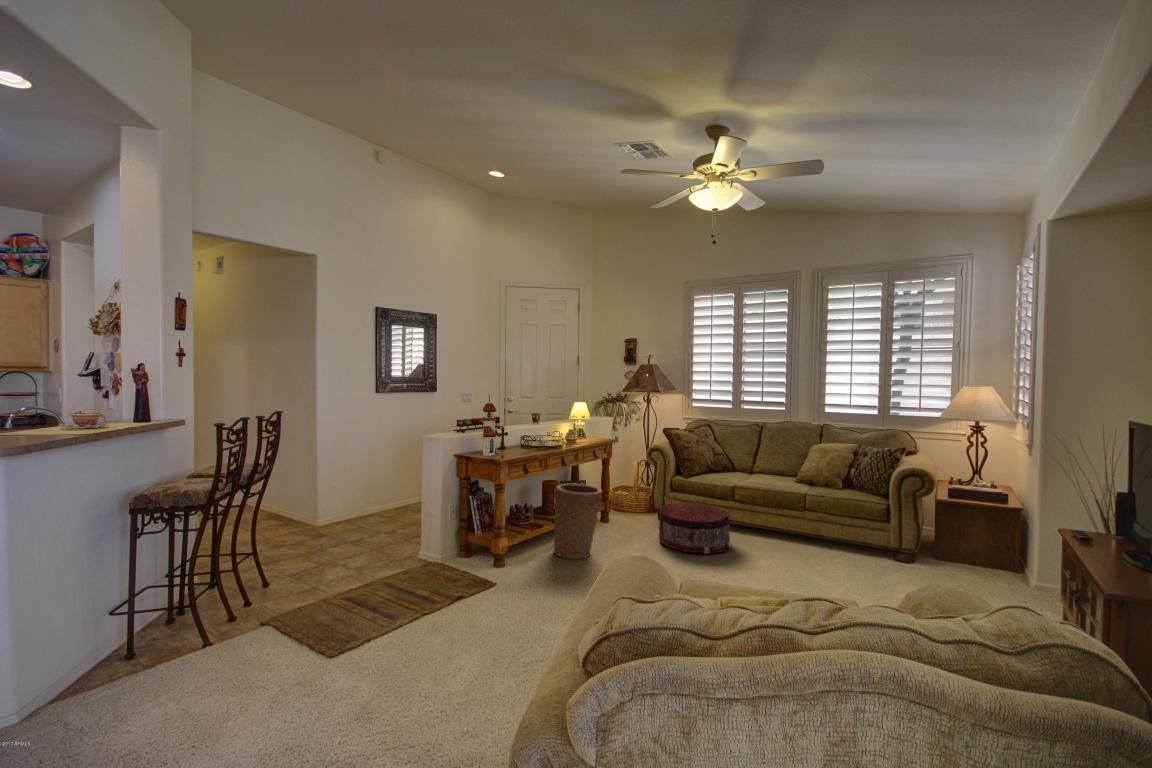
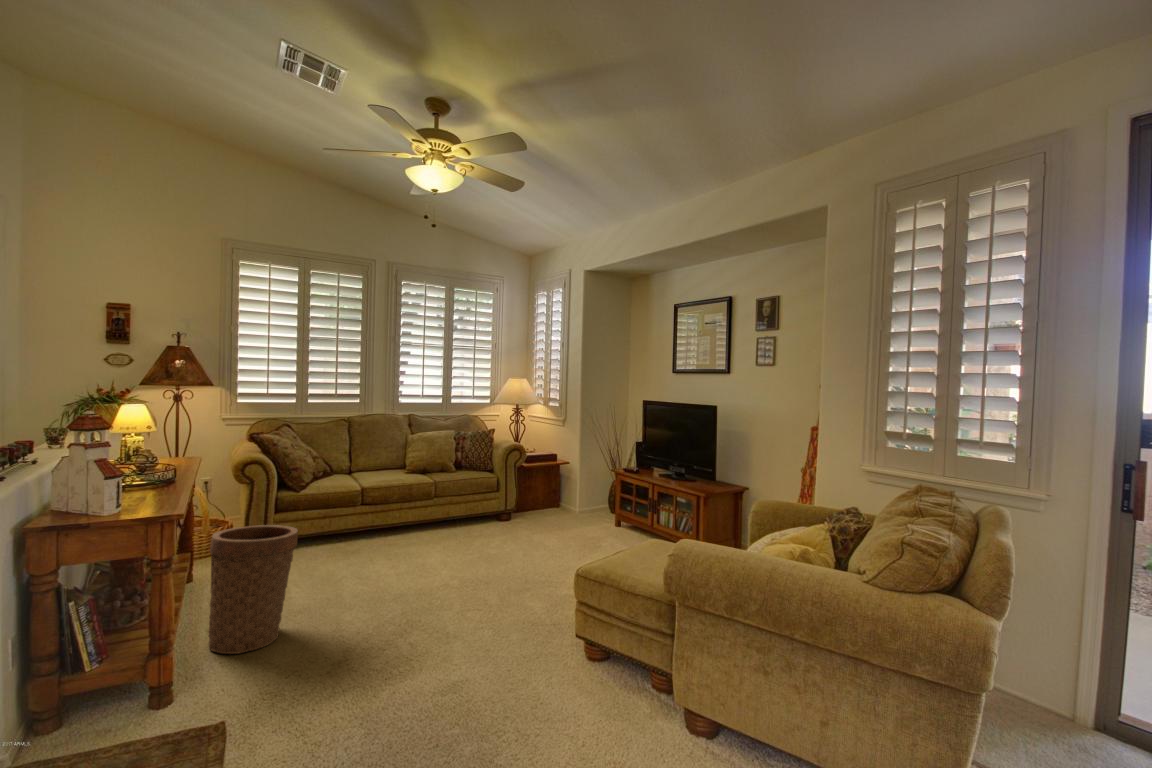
pouf: present [659,503,730,554] -> none [304,515,399,578]

